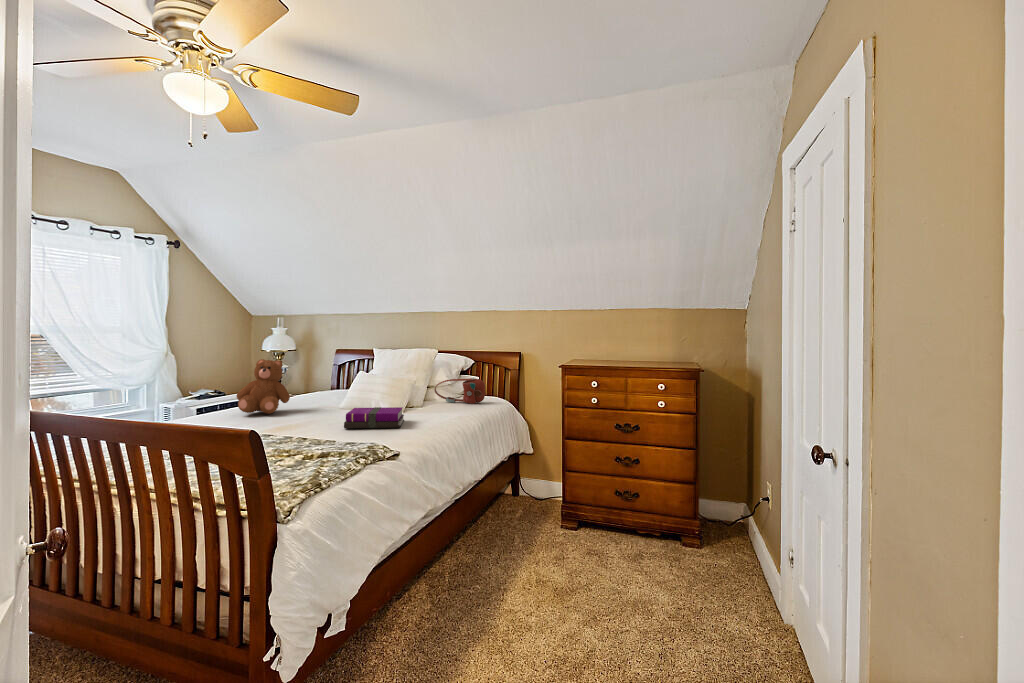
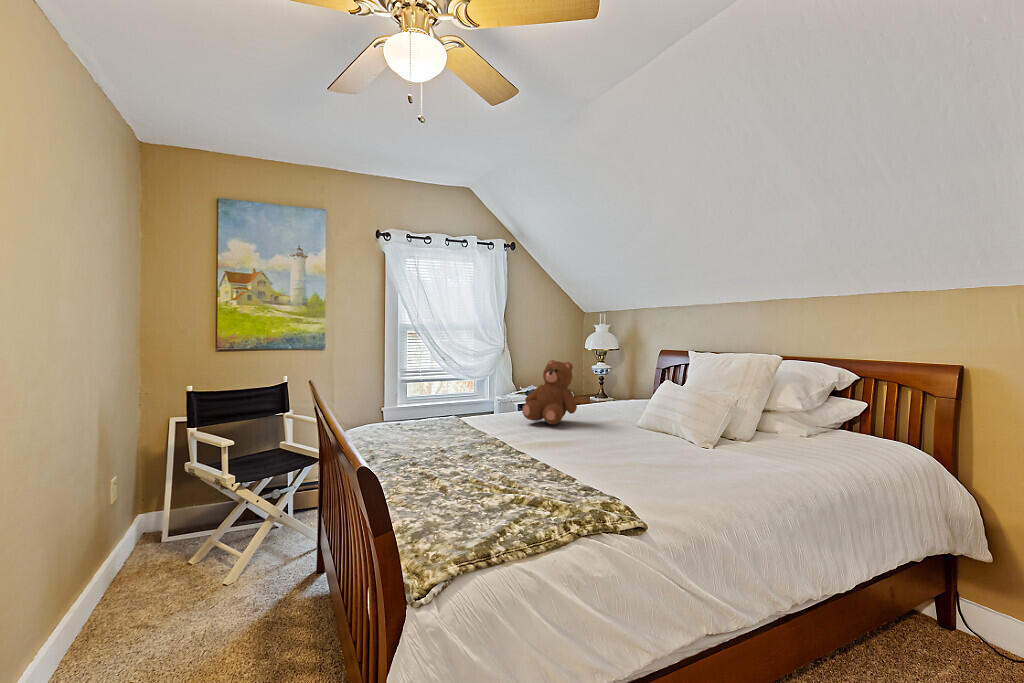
handbag: present [435,378,485,404] -> none [774,403,866,447]
notebook: present [344,407,404,428] -> none [608,433,702,474]

